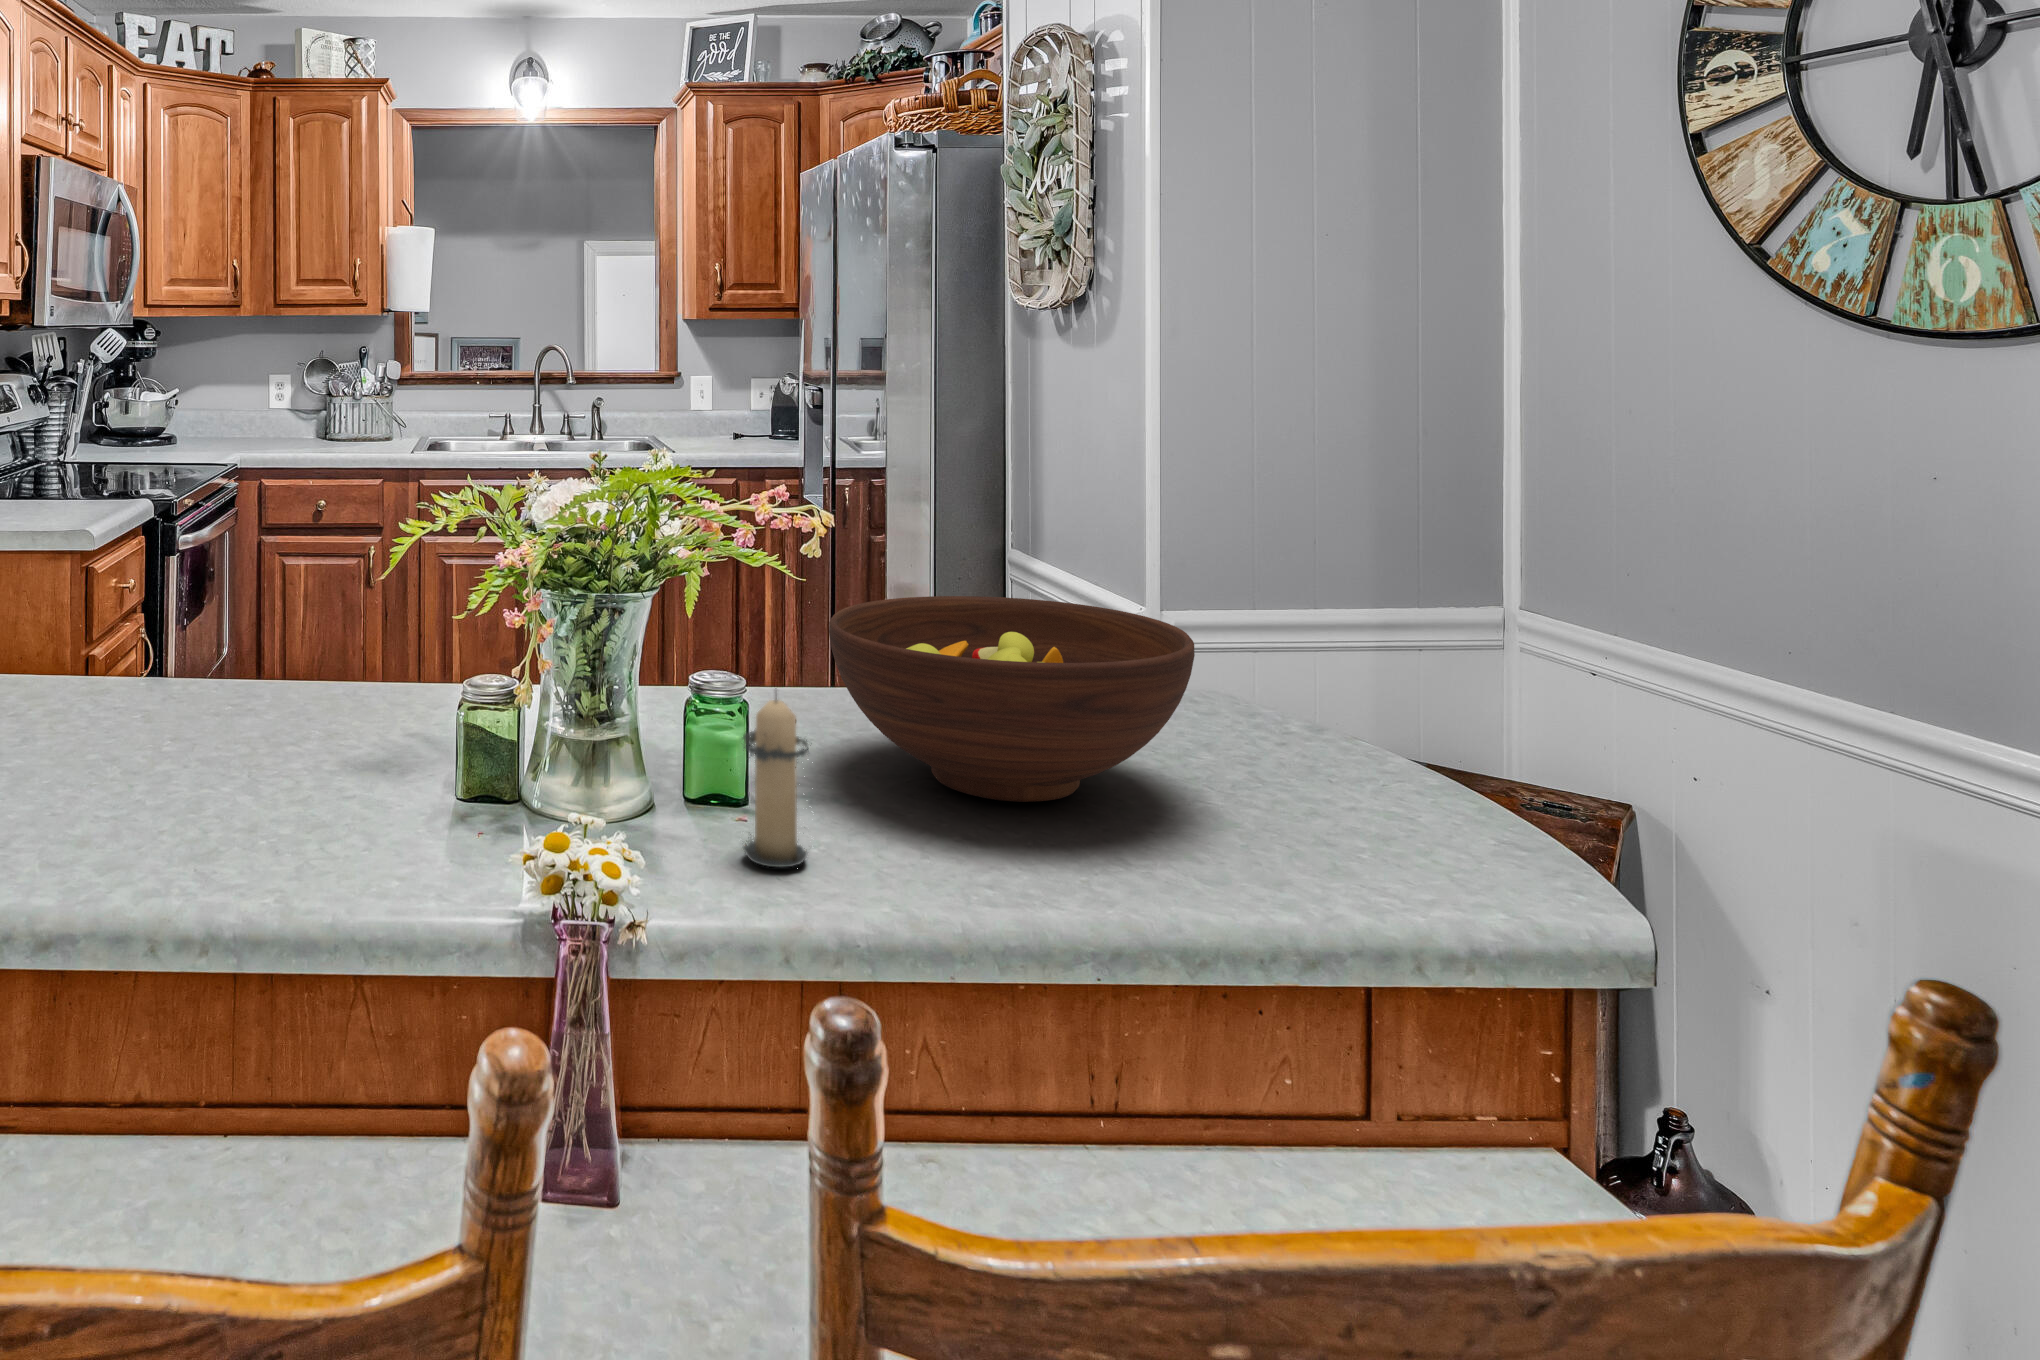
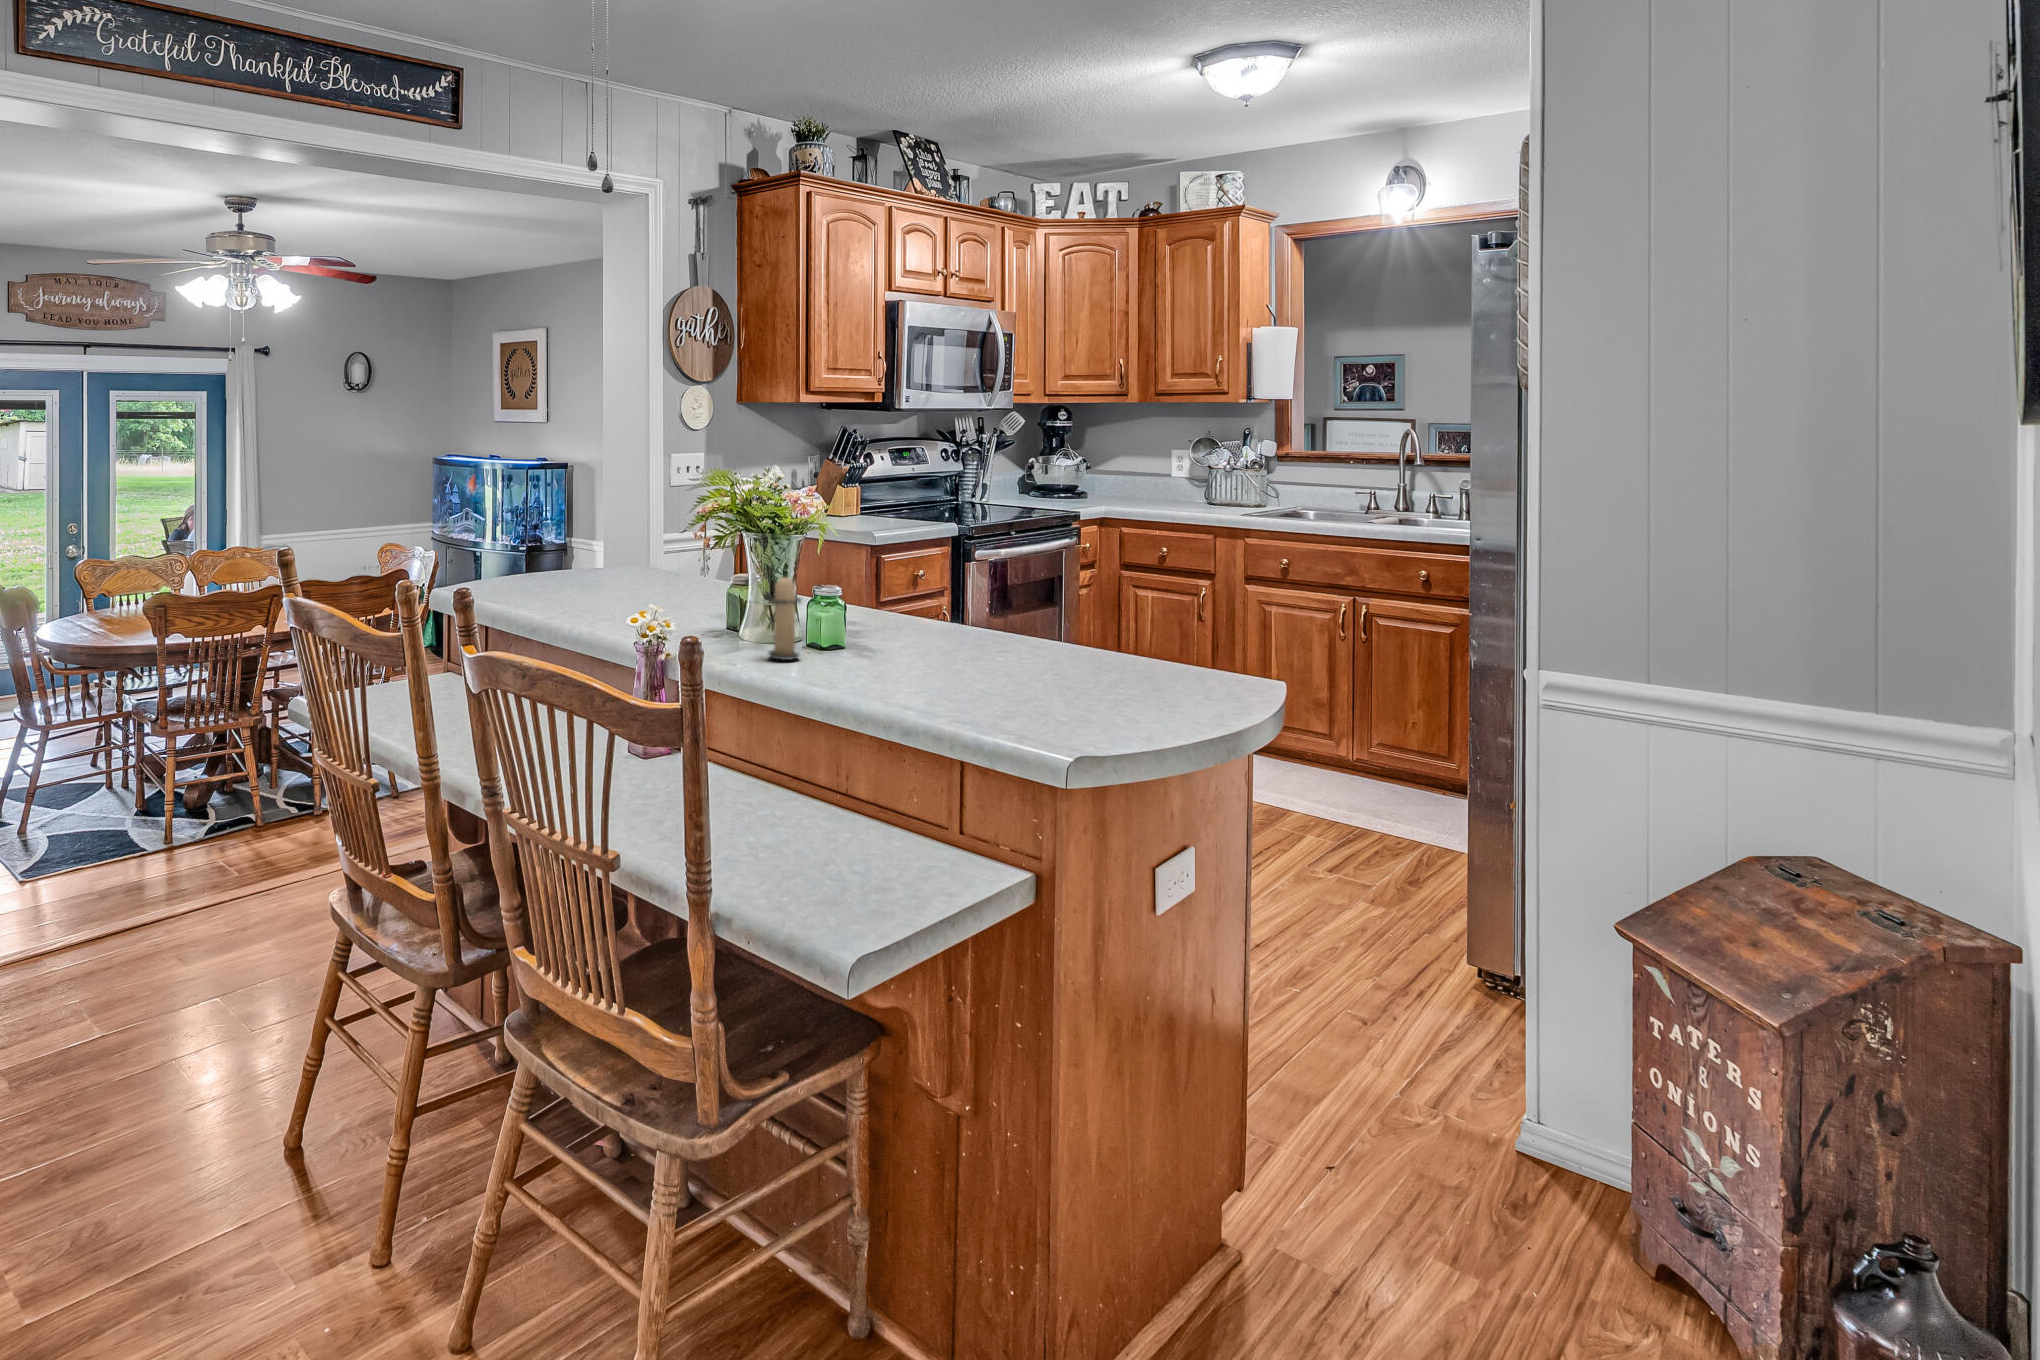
fruit bowl: present [829,596,1195,802] -> none [878,558,1095,670]

